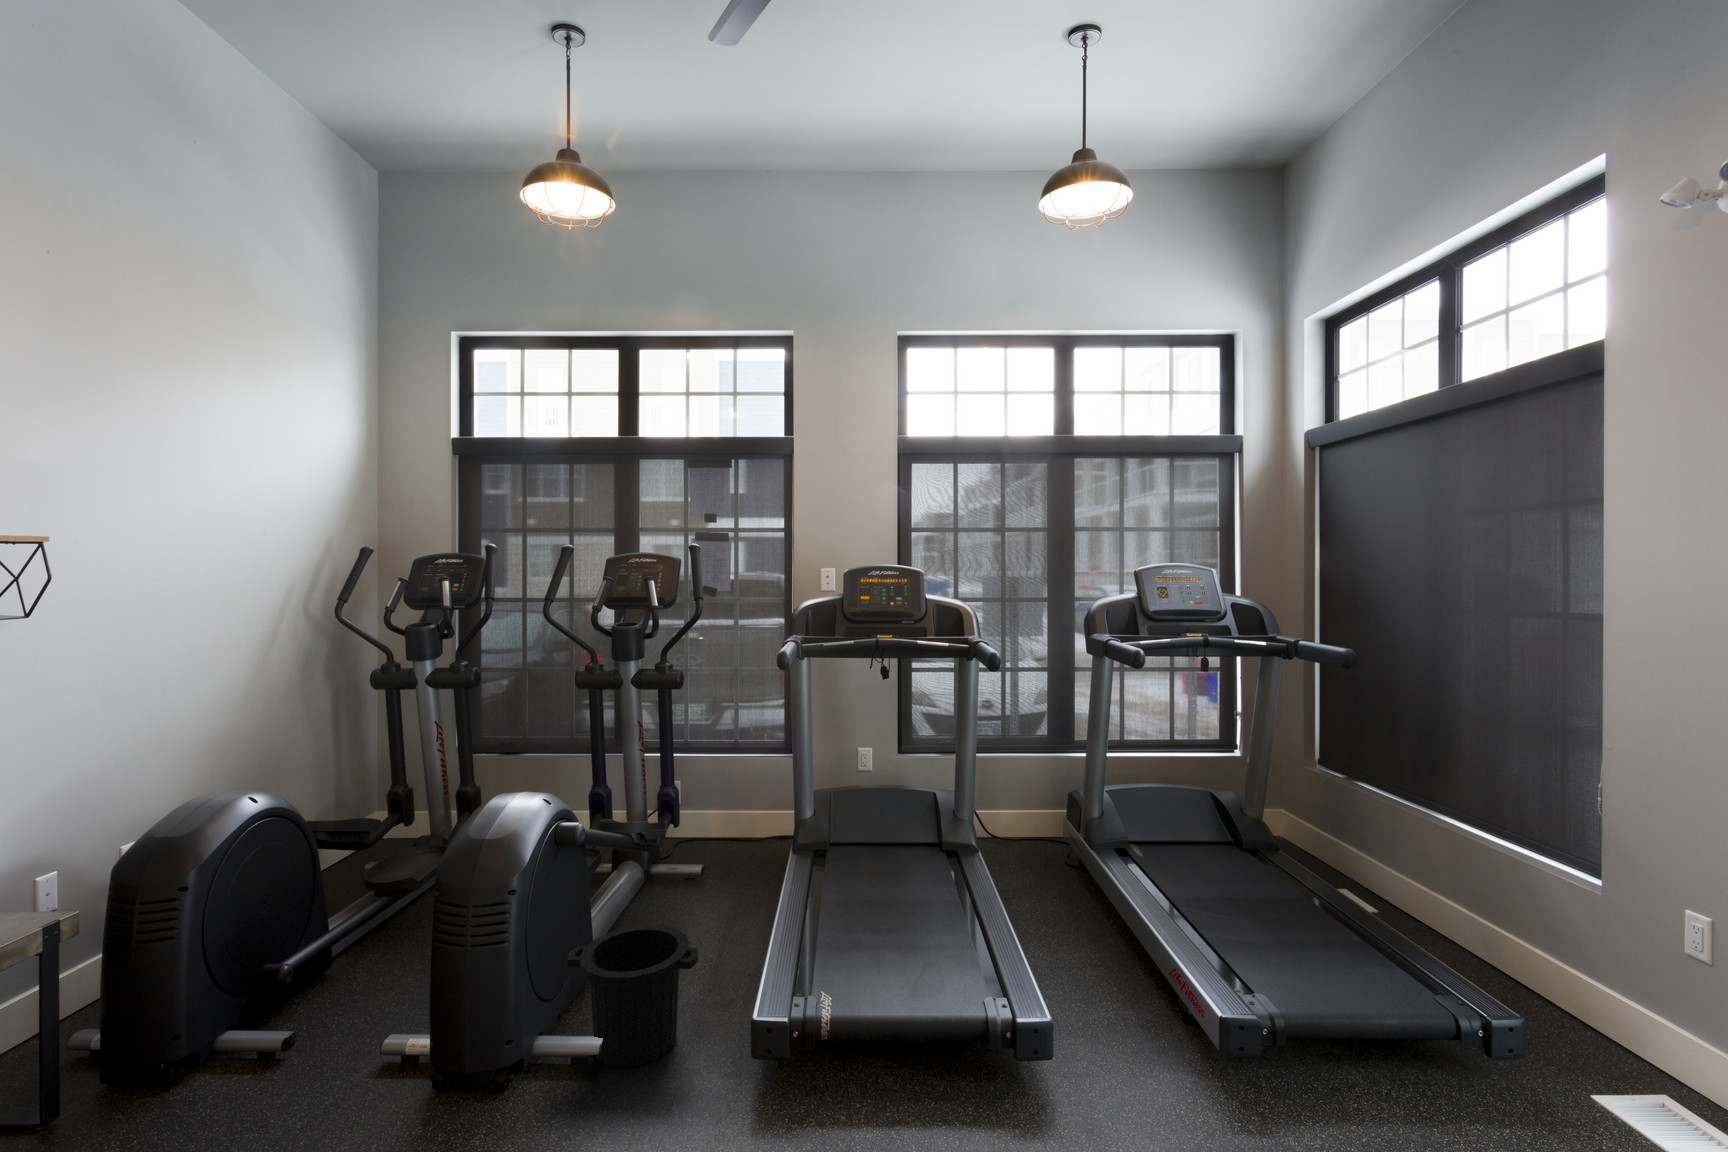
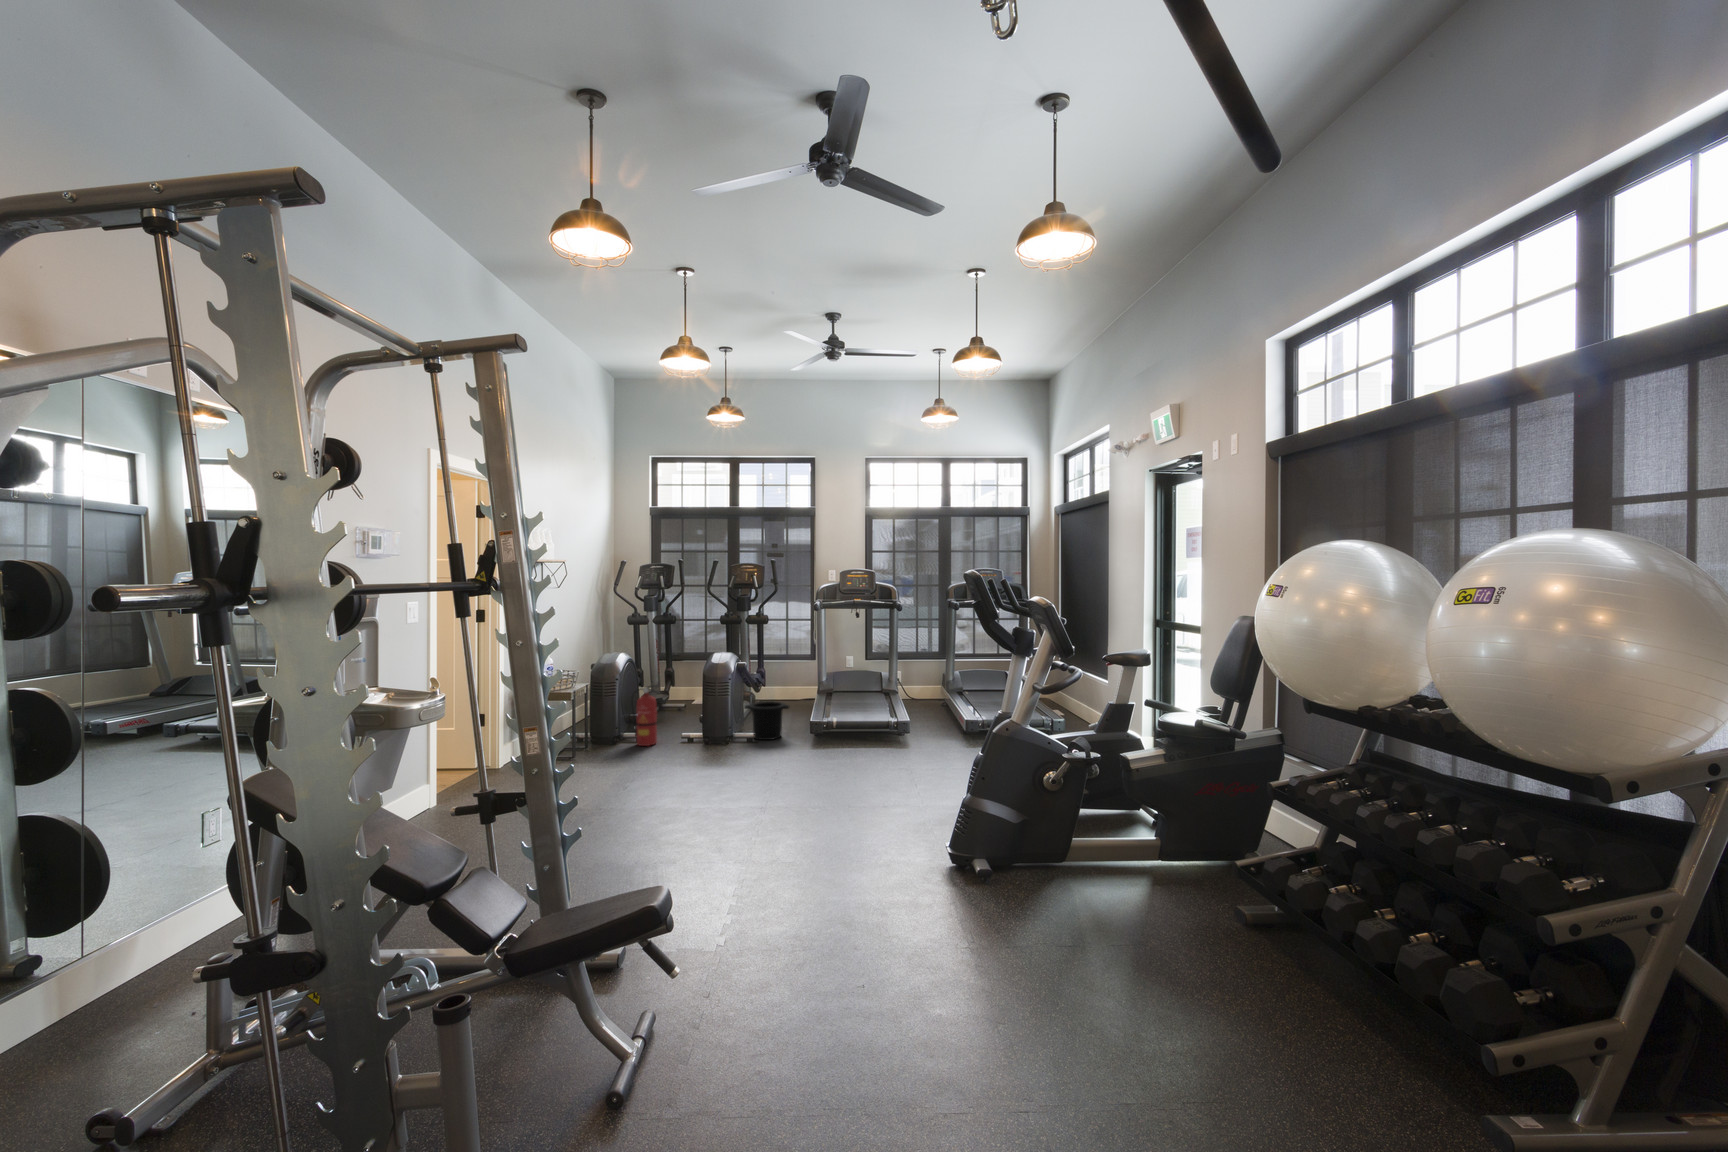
fire extinguisher: none [201,914,295,1114] -> present [632,685,660,746]

